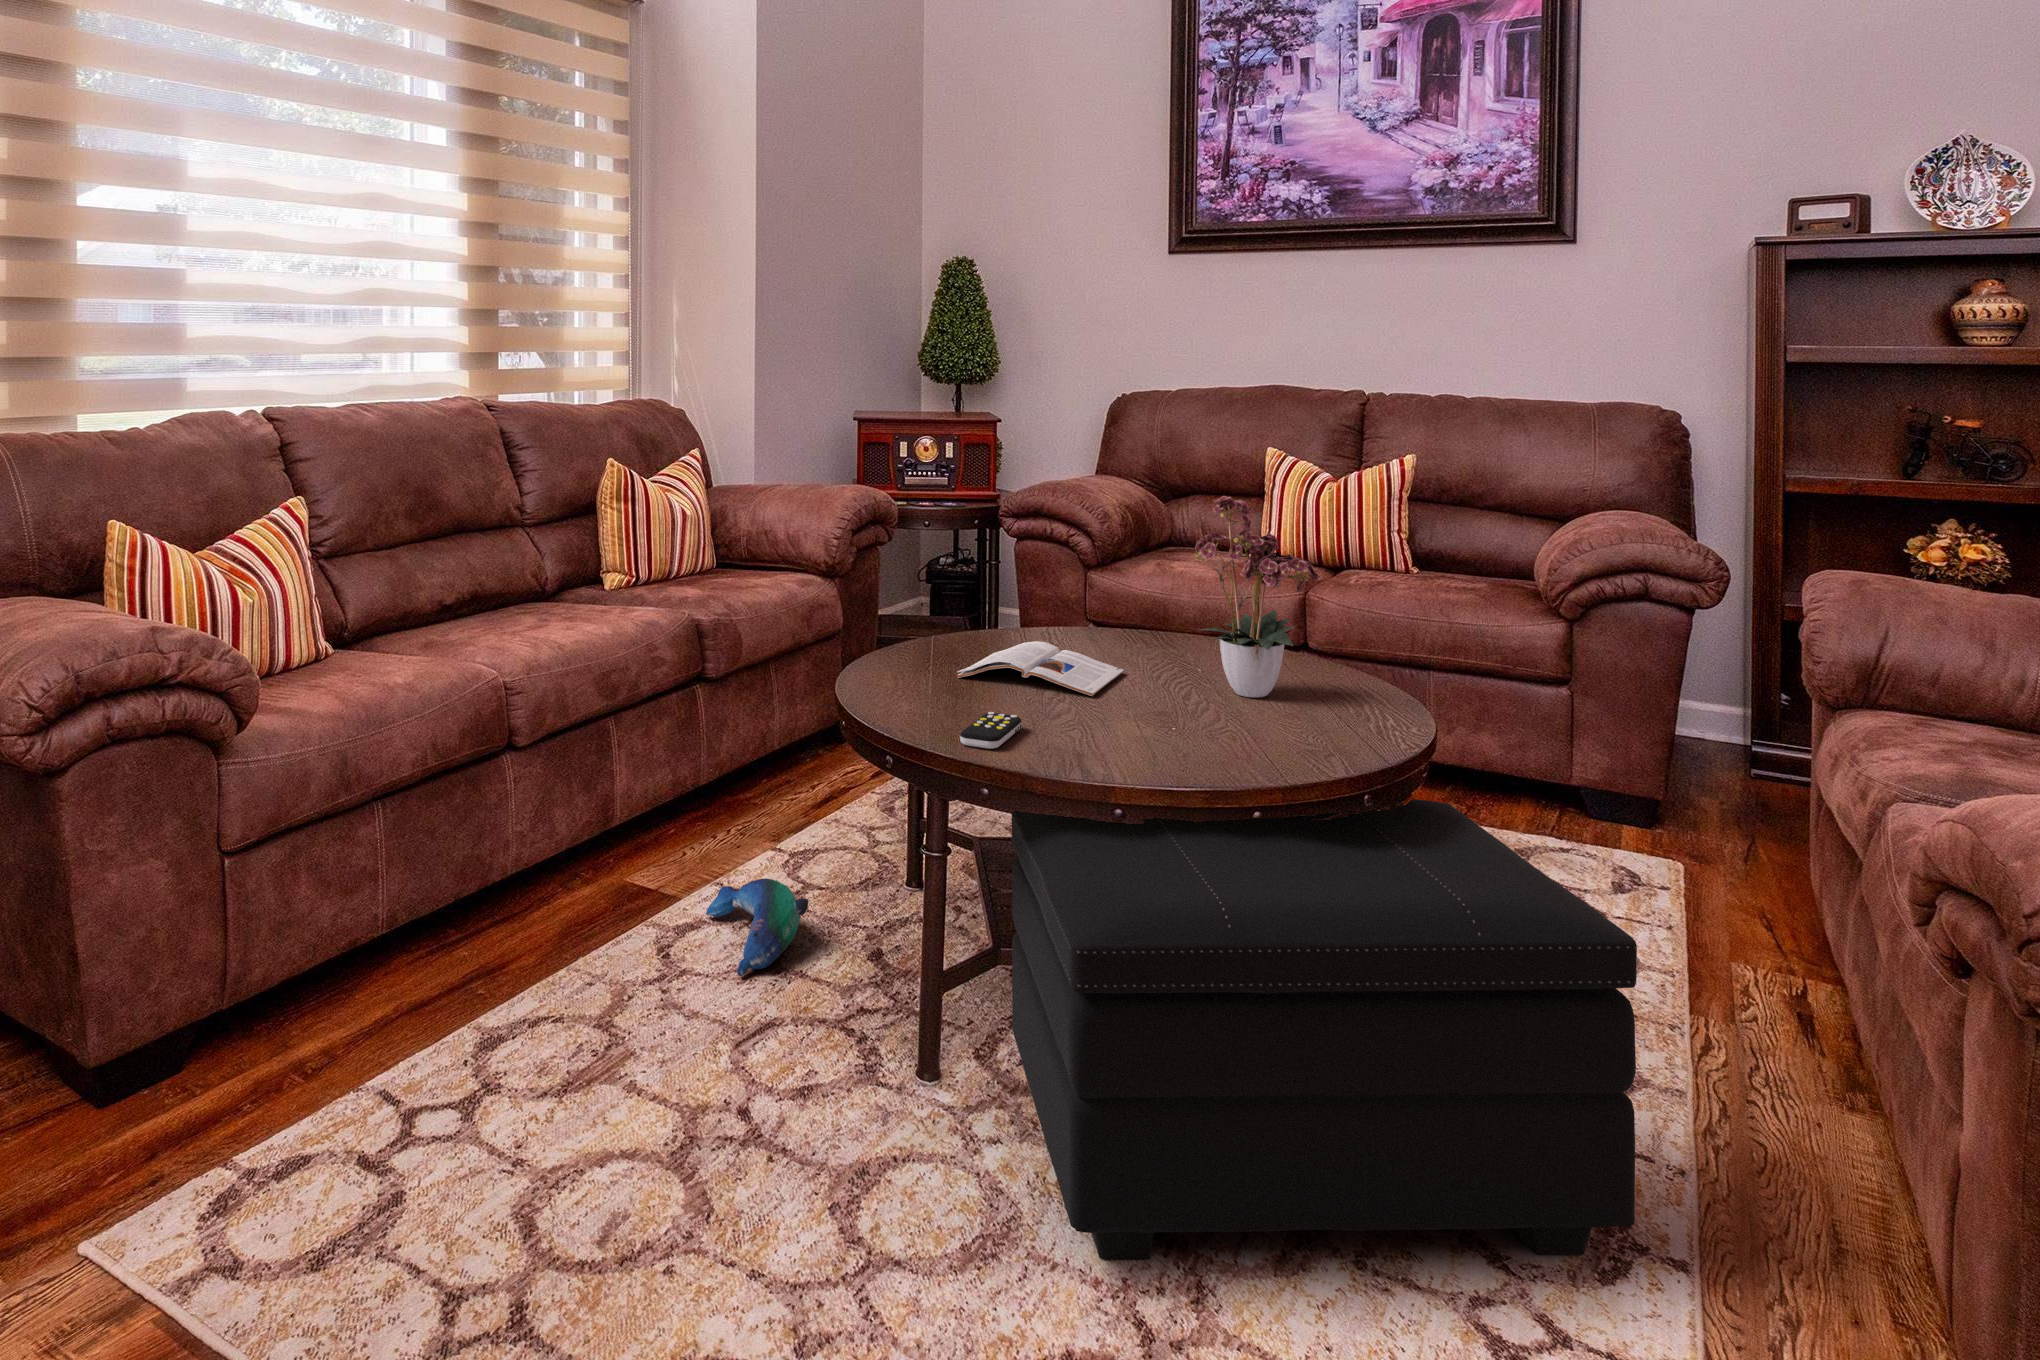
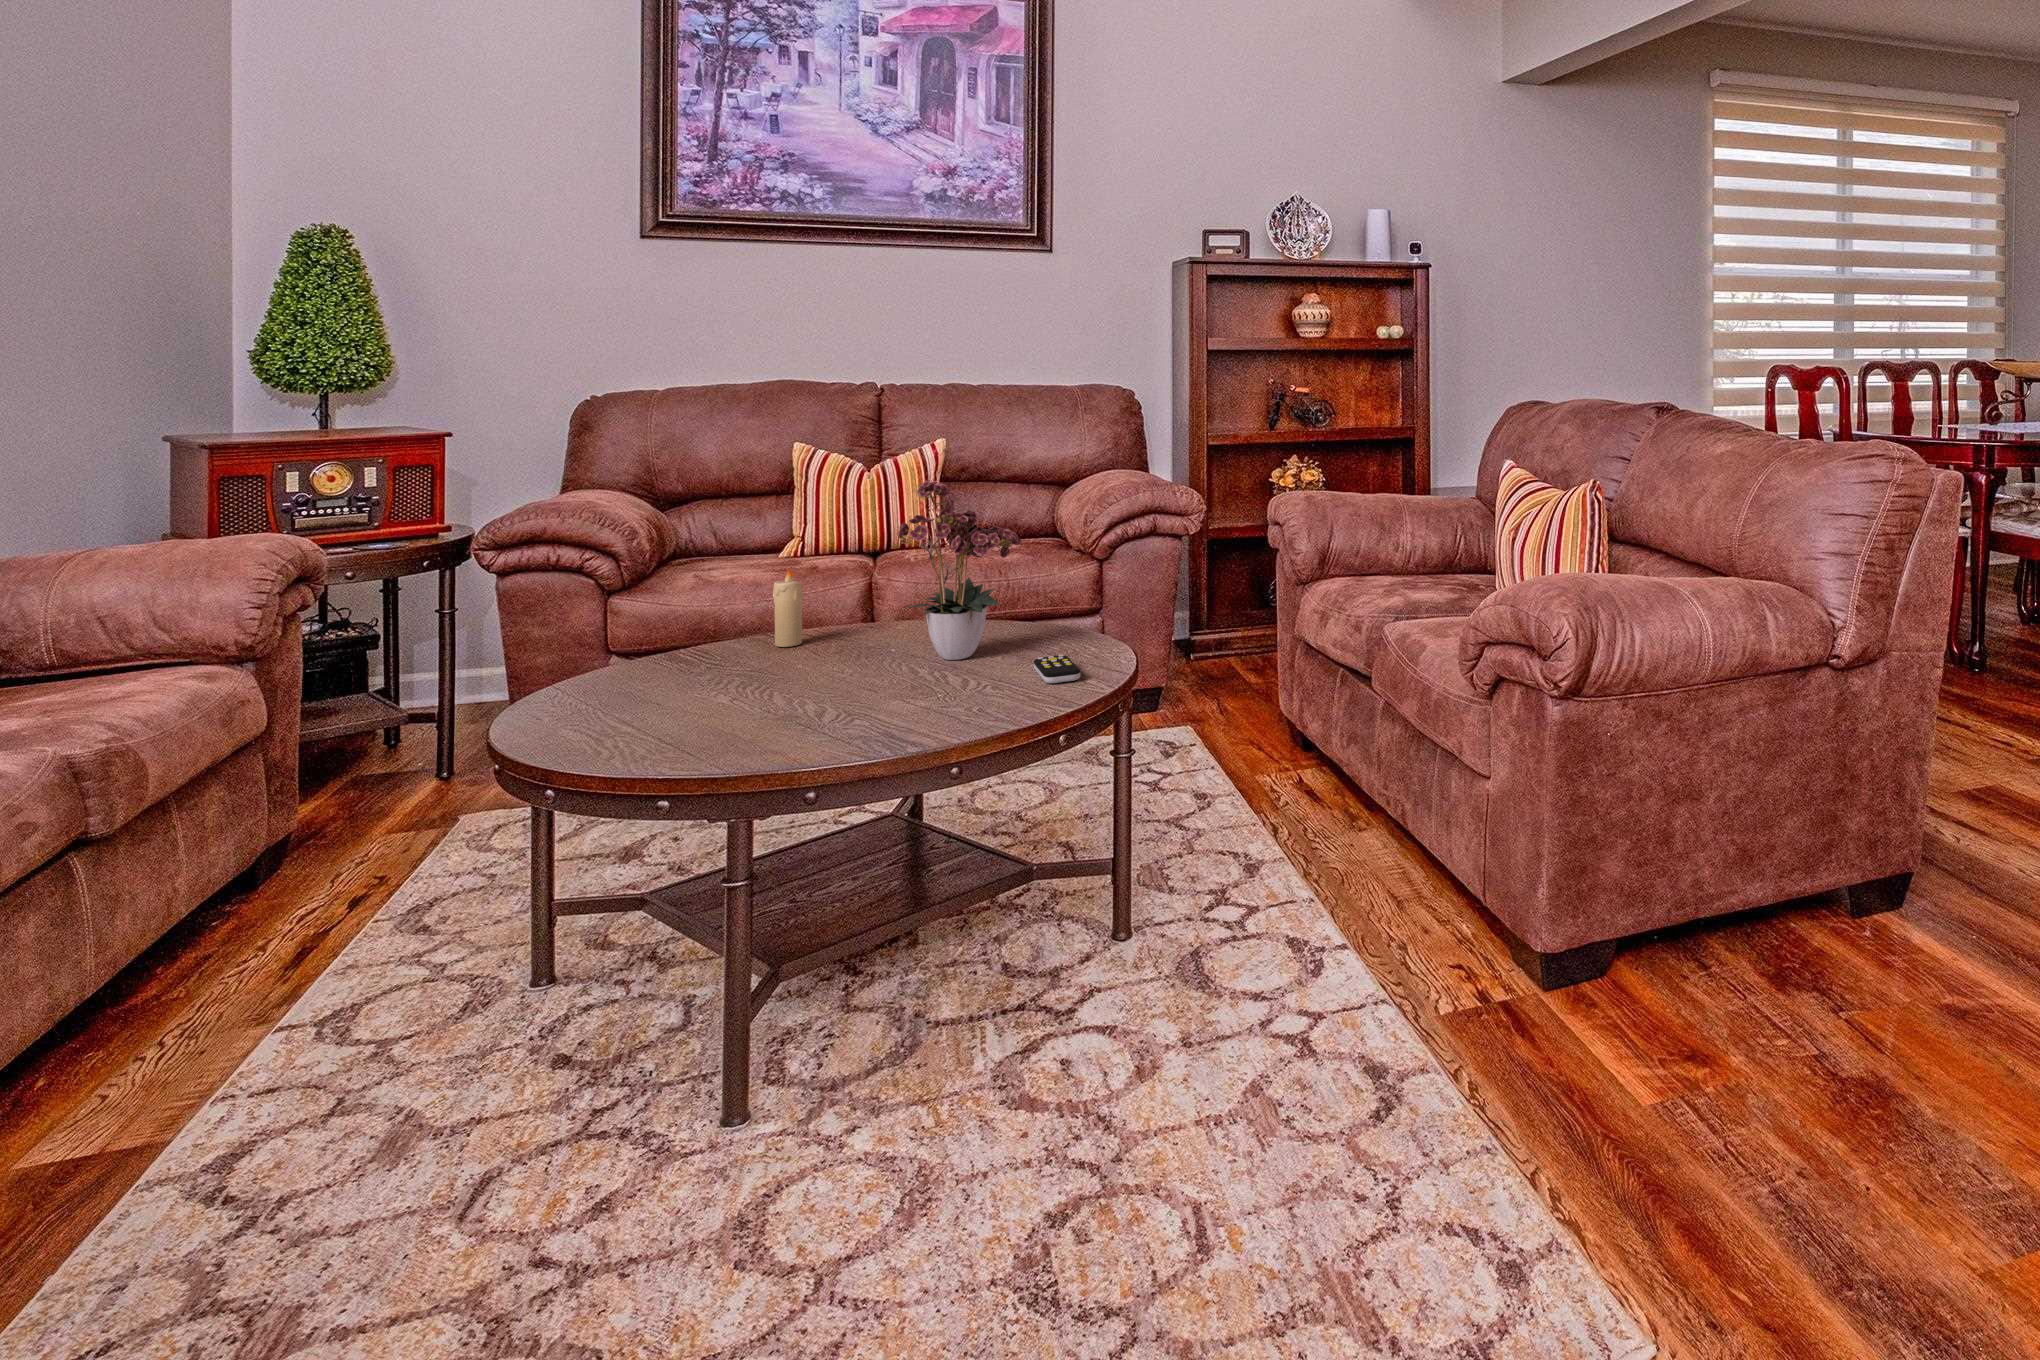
candle: none [1113,569,1139,648] -> present [773,568,803,647]
magazine: present [957,641,1124,696] -> none [647,655,822,712]
remote control: present [960,712,1022,749] -> present [1033,655,1081,683]
footstool: present [1012,799,1637,1260] -> none [811,700,1329,1151]
plush toy: present [706,878,808,976] -> none [243,1031,447,1157]

